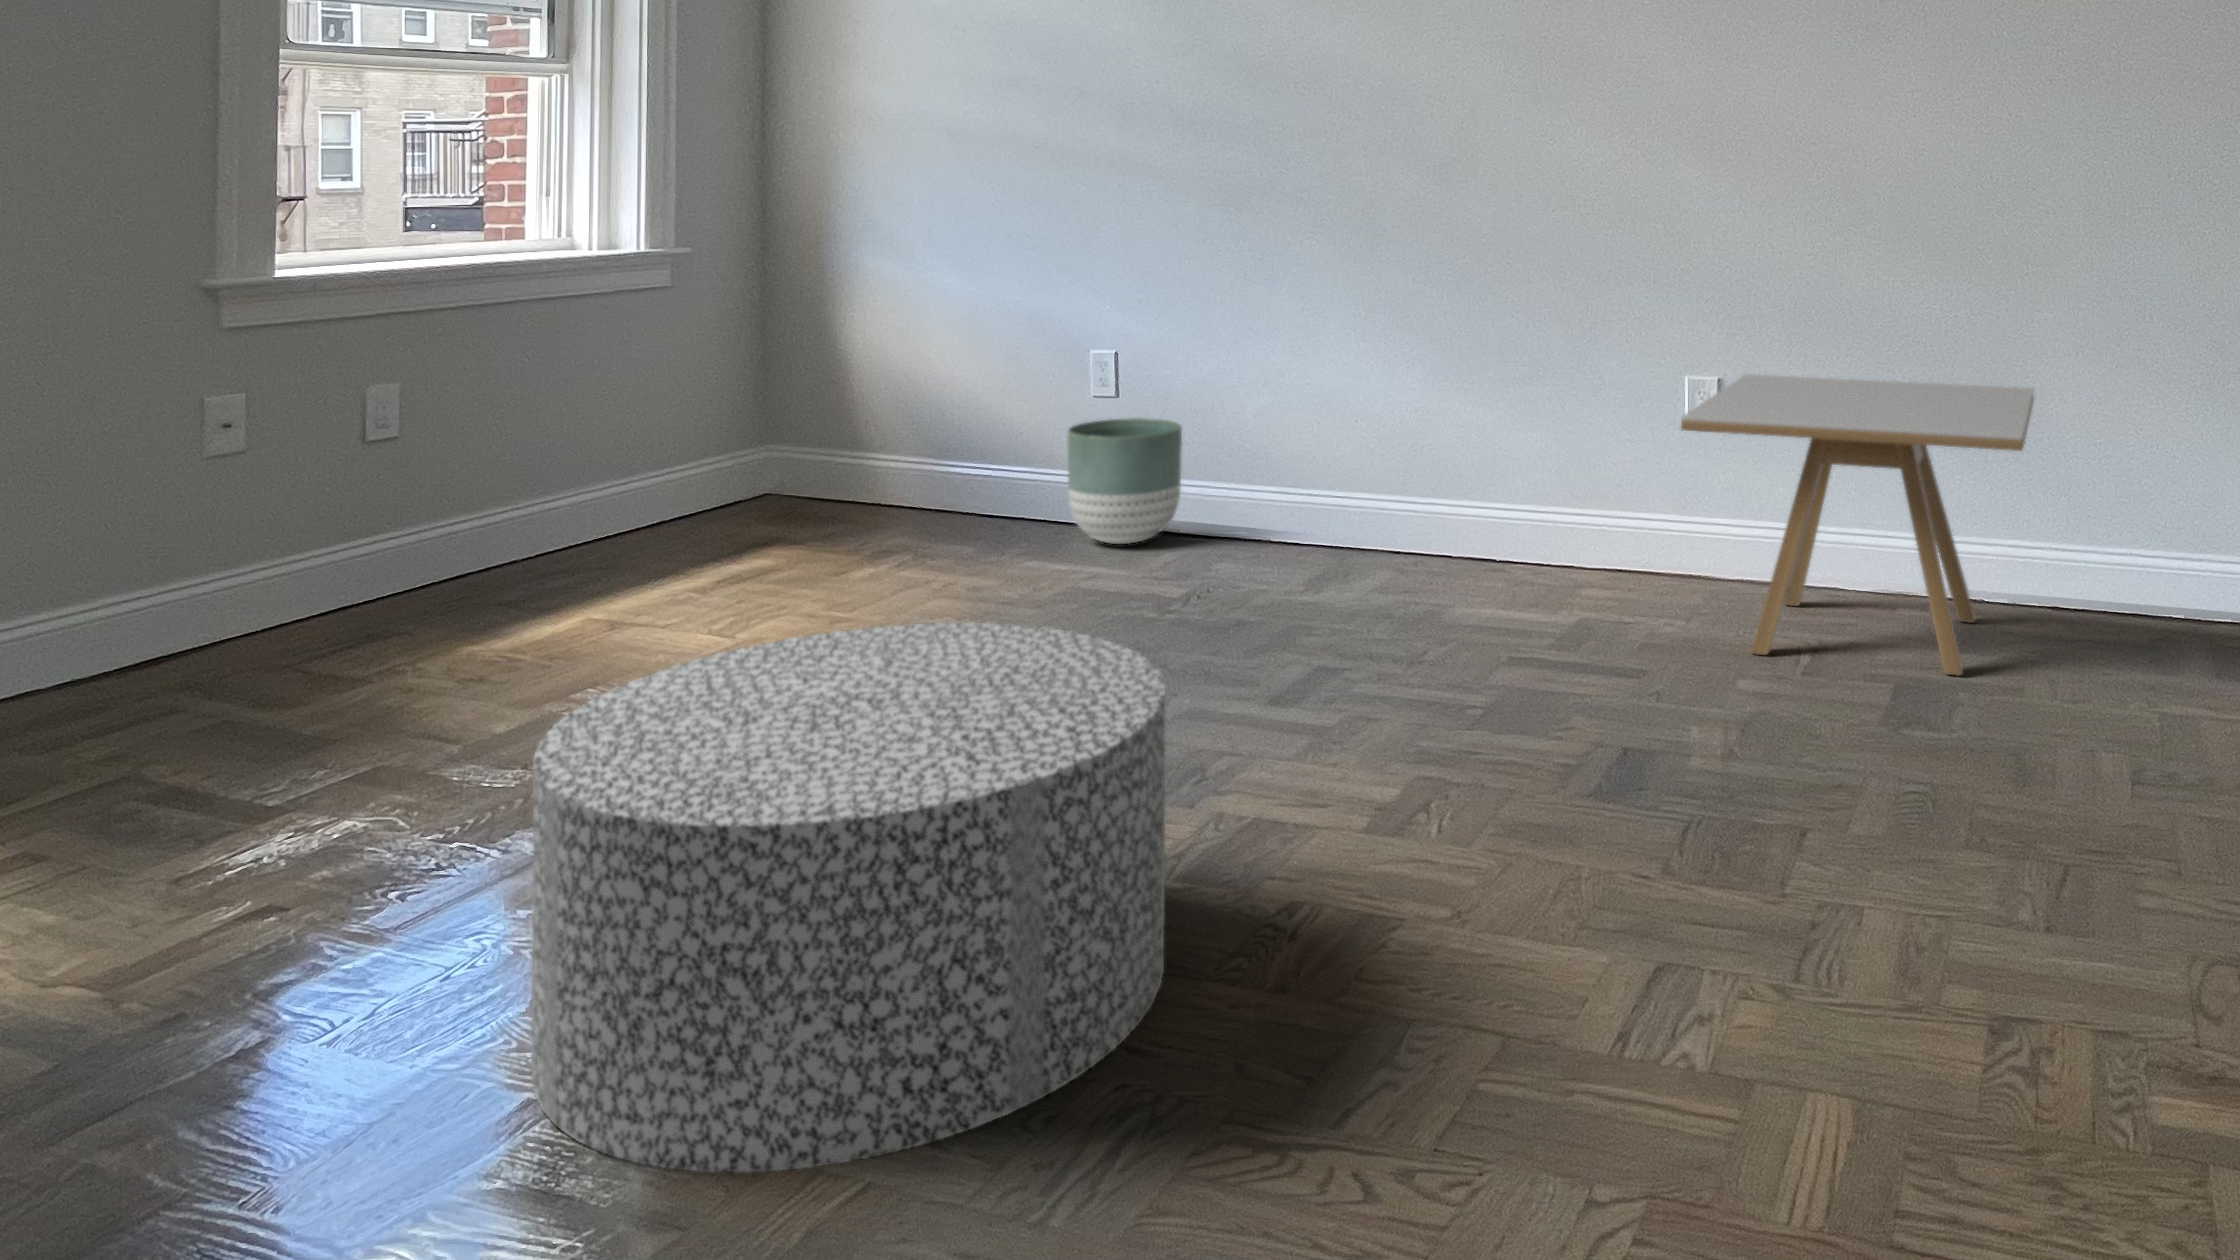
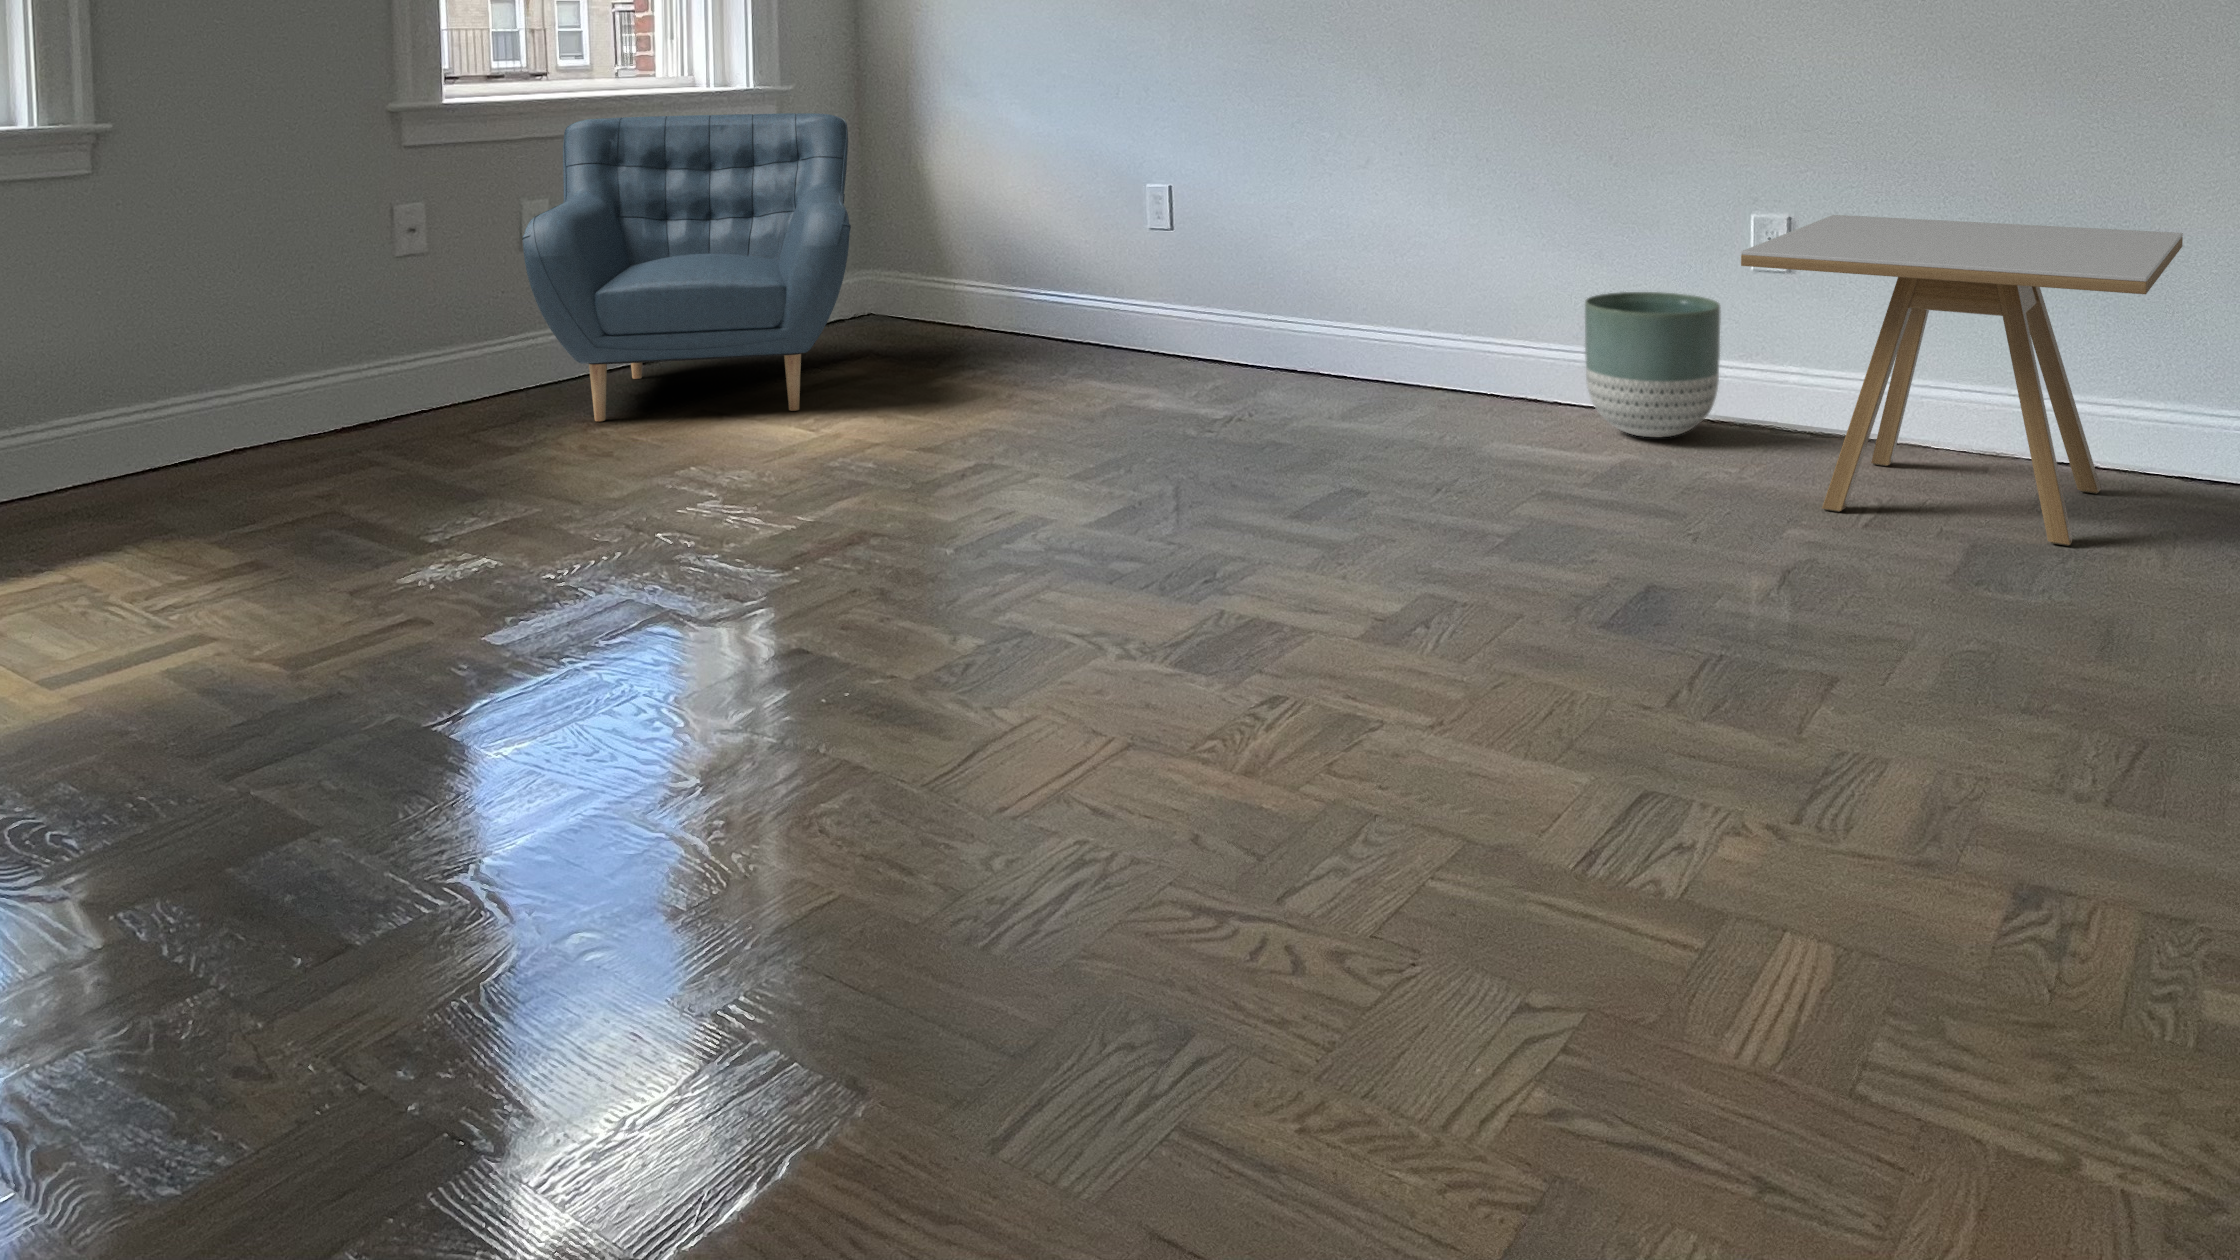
armchair: none [372,278,769,632] -> present [522,113,851,421]
planter: present [1068,418,1182,544] -> present [1585,292,1721,437]
ottoman: present [531,623,1165,1172] -> none [585,414,1153,876]

